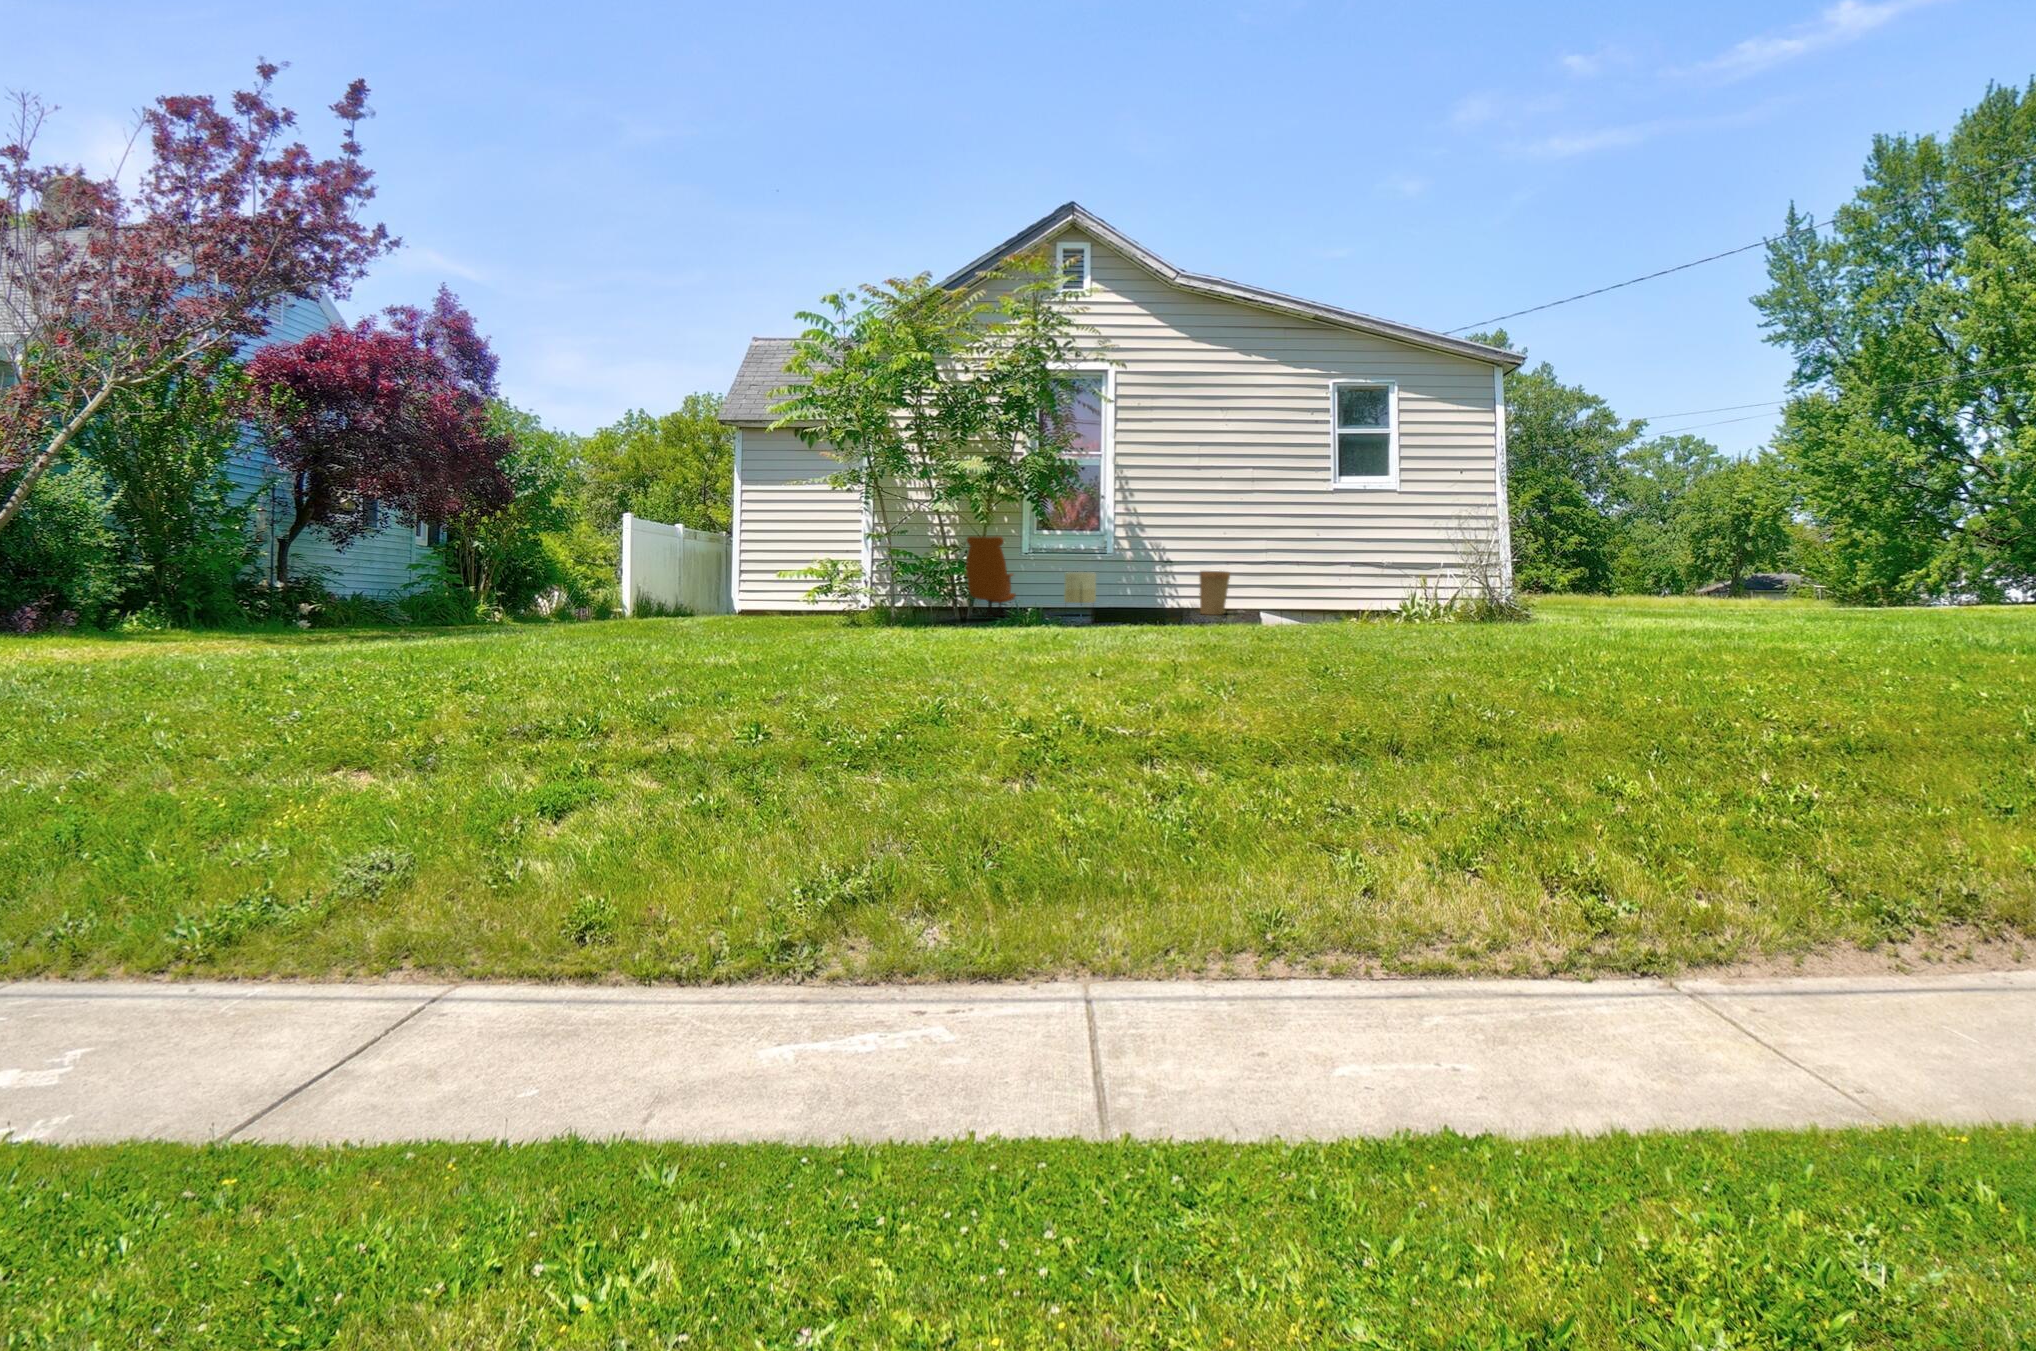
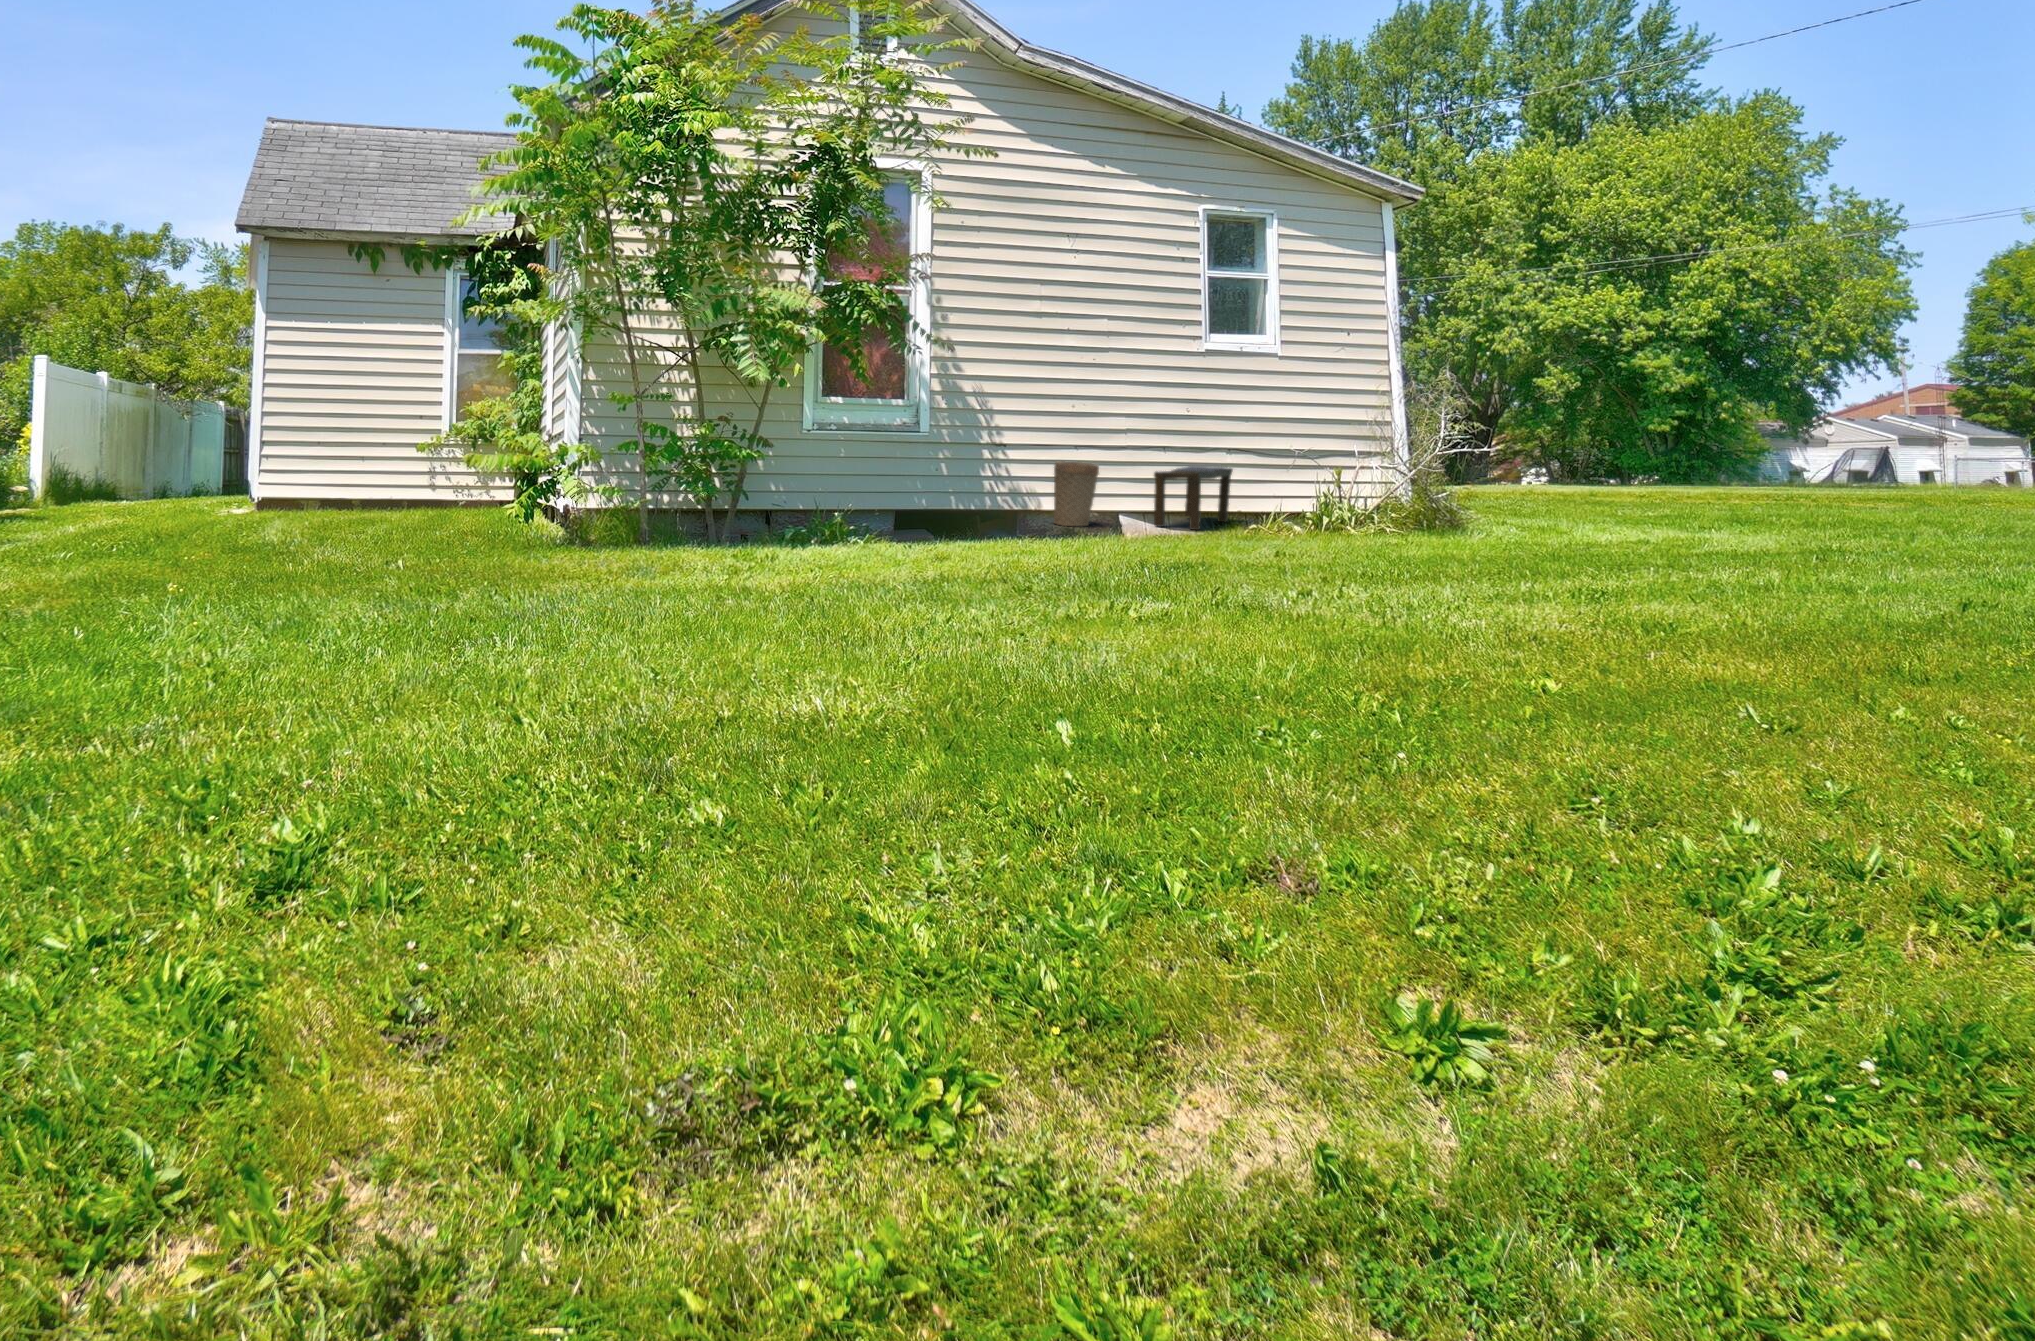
lounge chair: present [966,536,1016,618] -> none [750,410,834,551]
planter: present [1064,572,1096,603] -> none [872,464,923,533]
bench: none [1268,574,1341,616] -> present [1154,466,1233,530]

